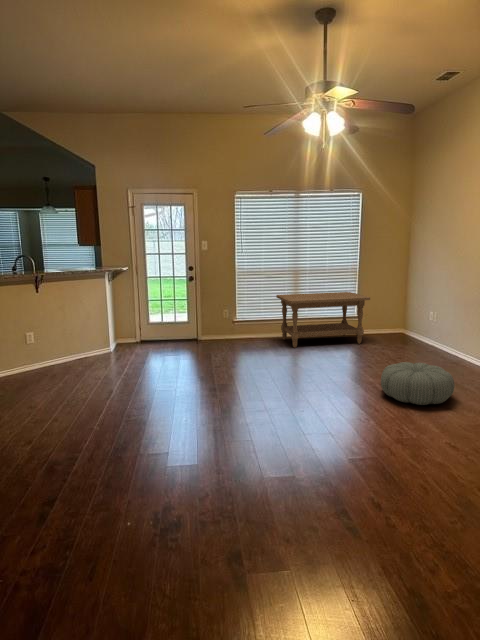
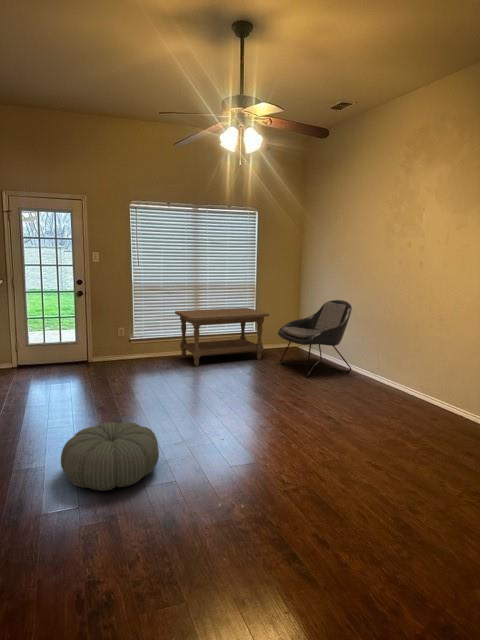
lounge chair: none [378,283,460,363] -> present [278,300,352,377]
pouf: present [381,362,455,405] -> present [61,422,159,491]

